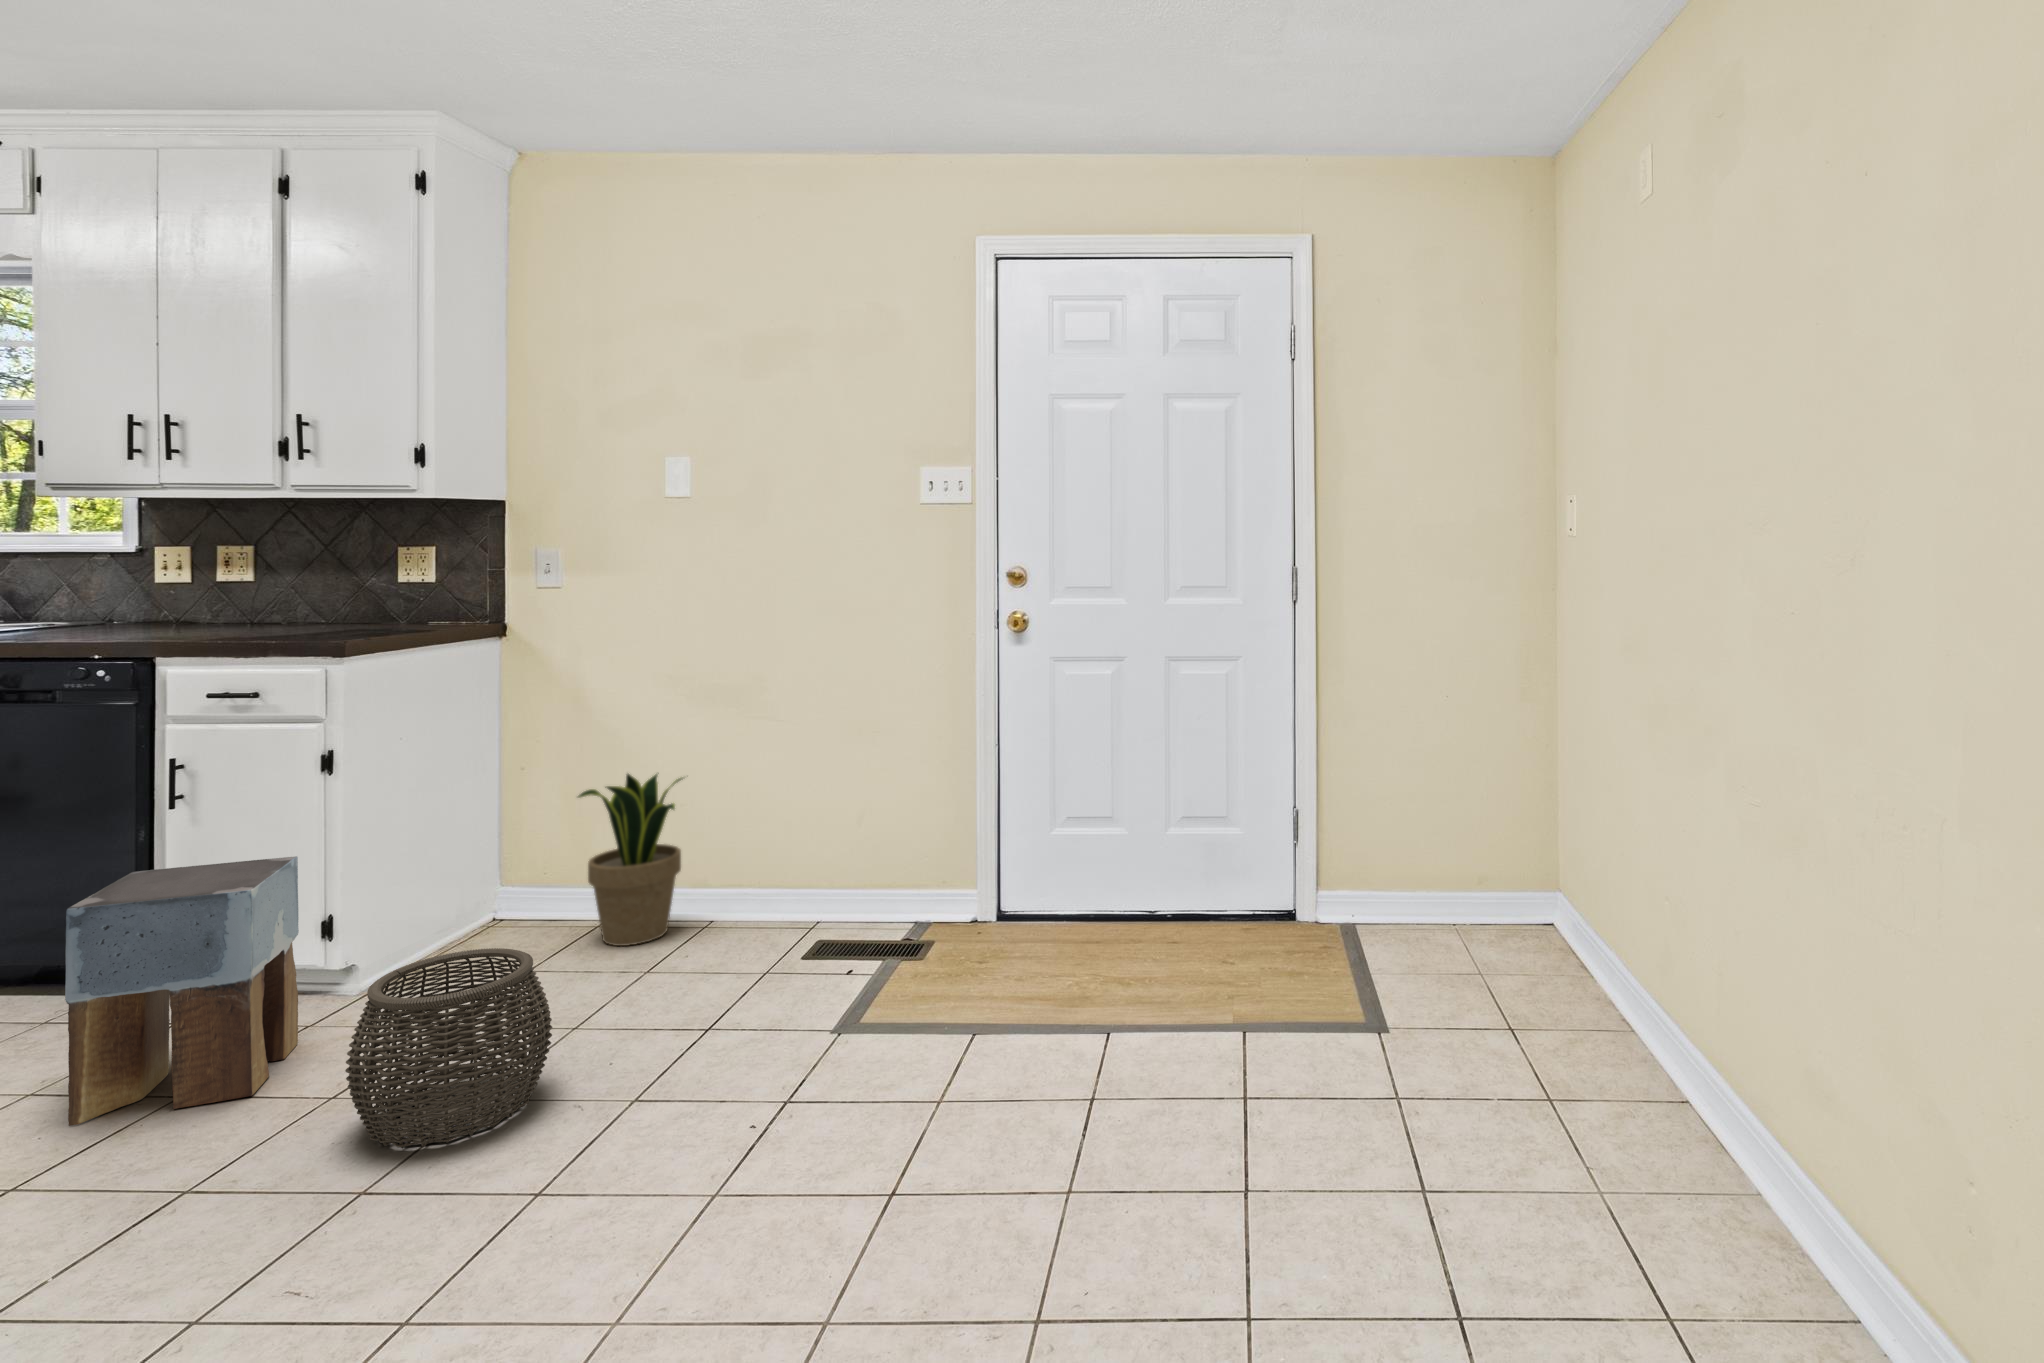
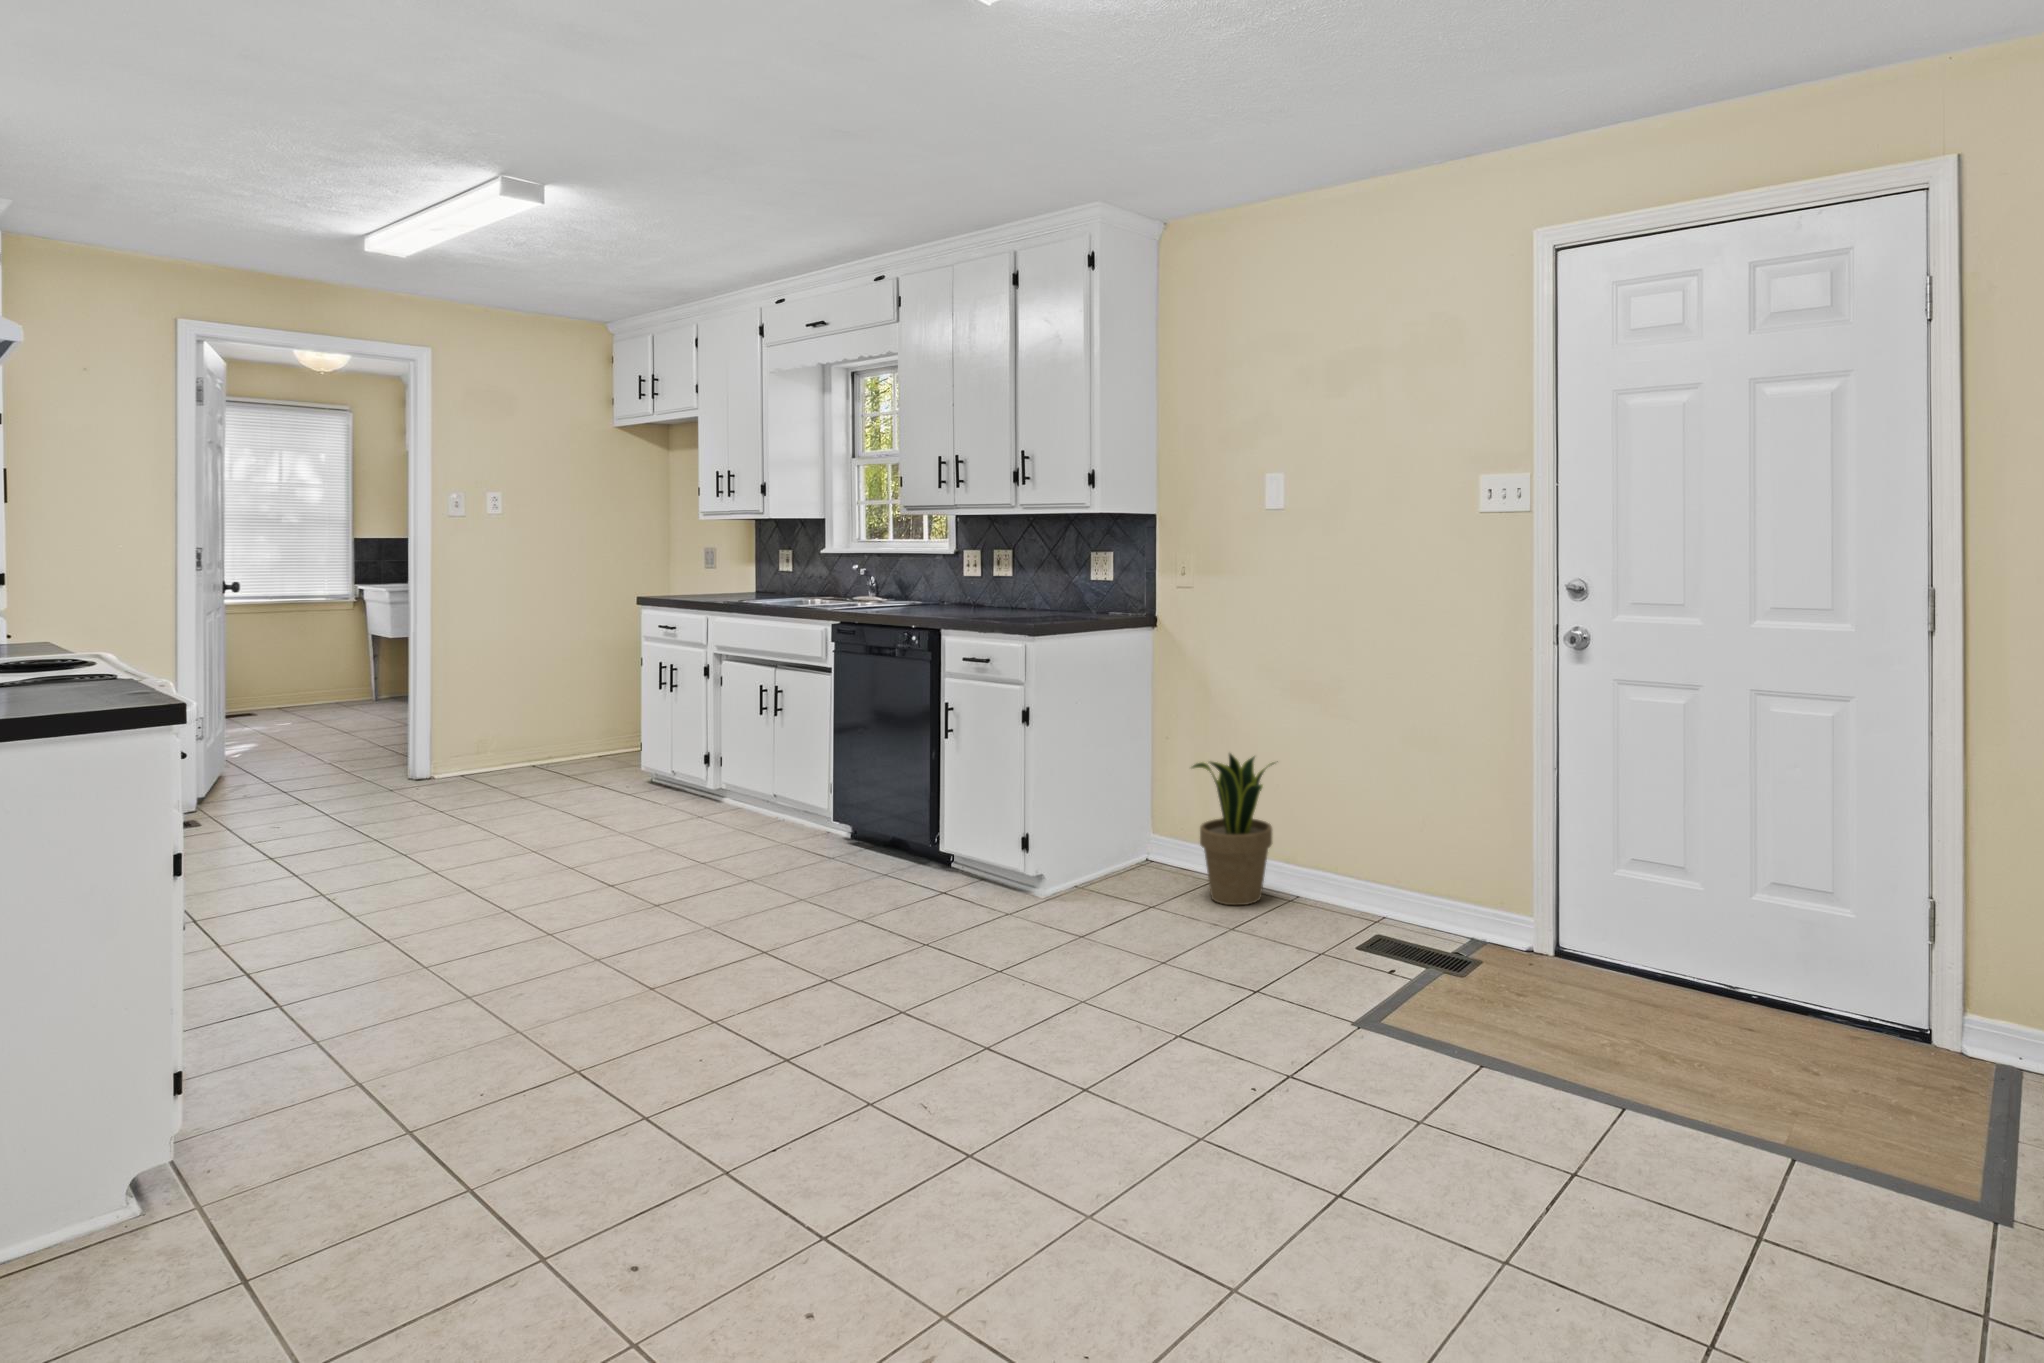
stool: present [65,856,299,1126] -> none [863,780,996,959]
woven basket: present [345,948,552,1148] -> none [989,880,1127,1032]

